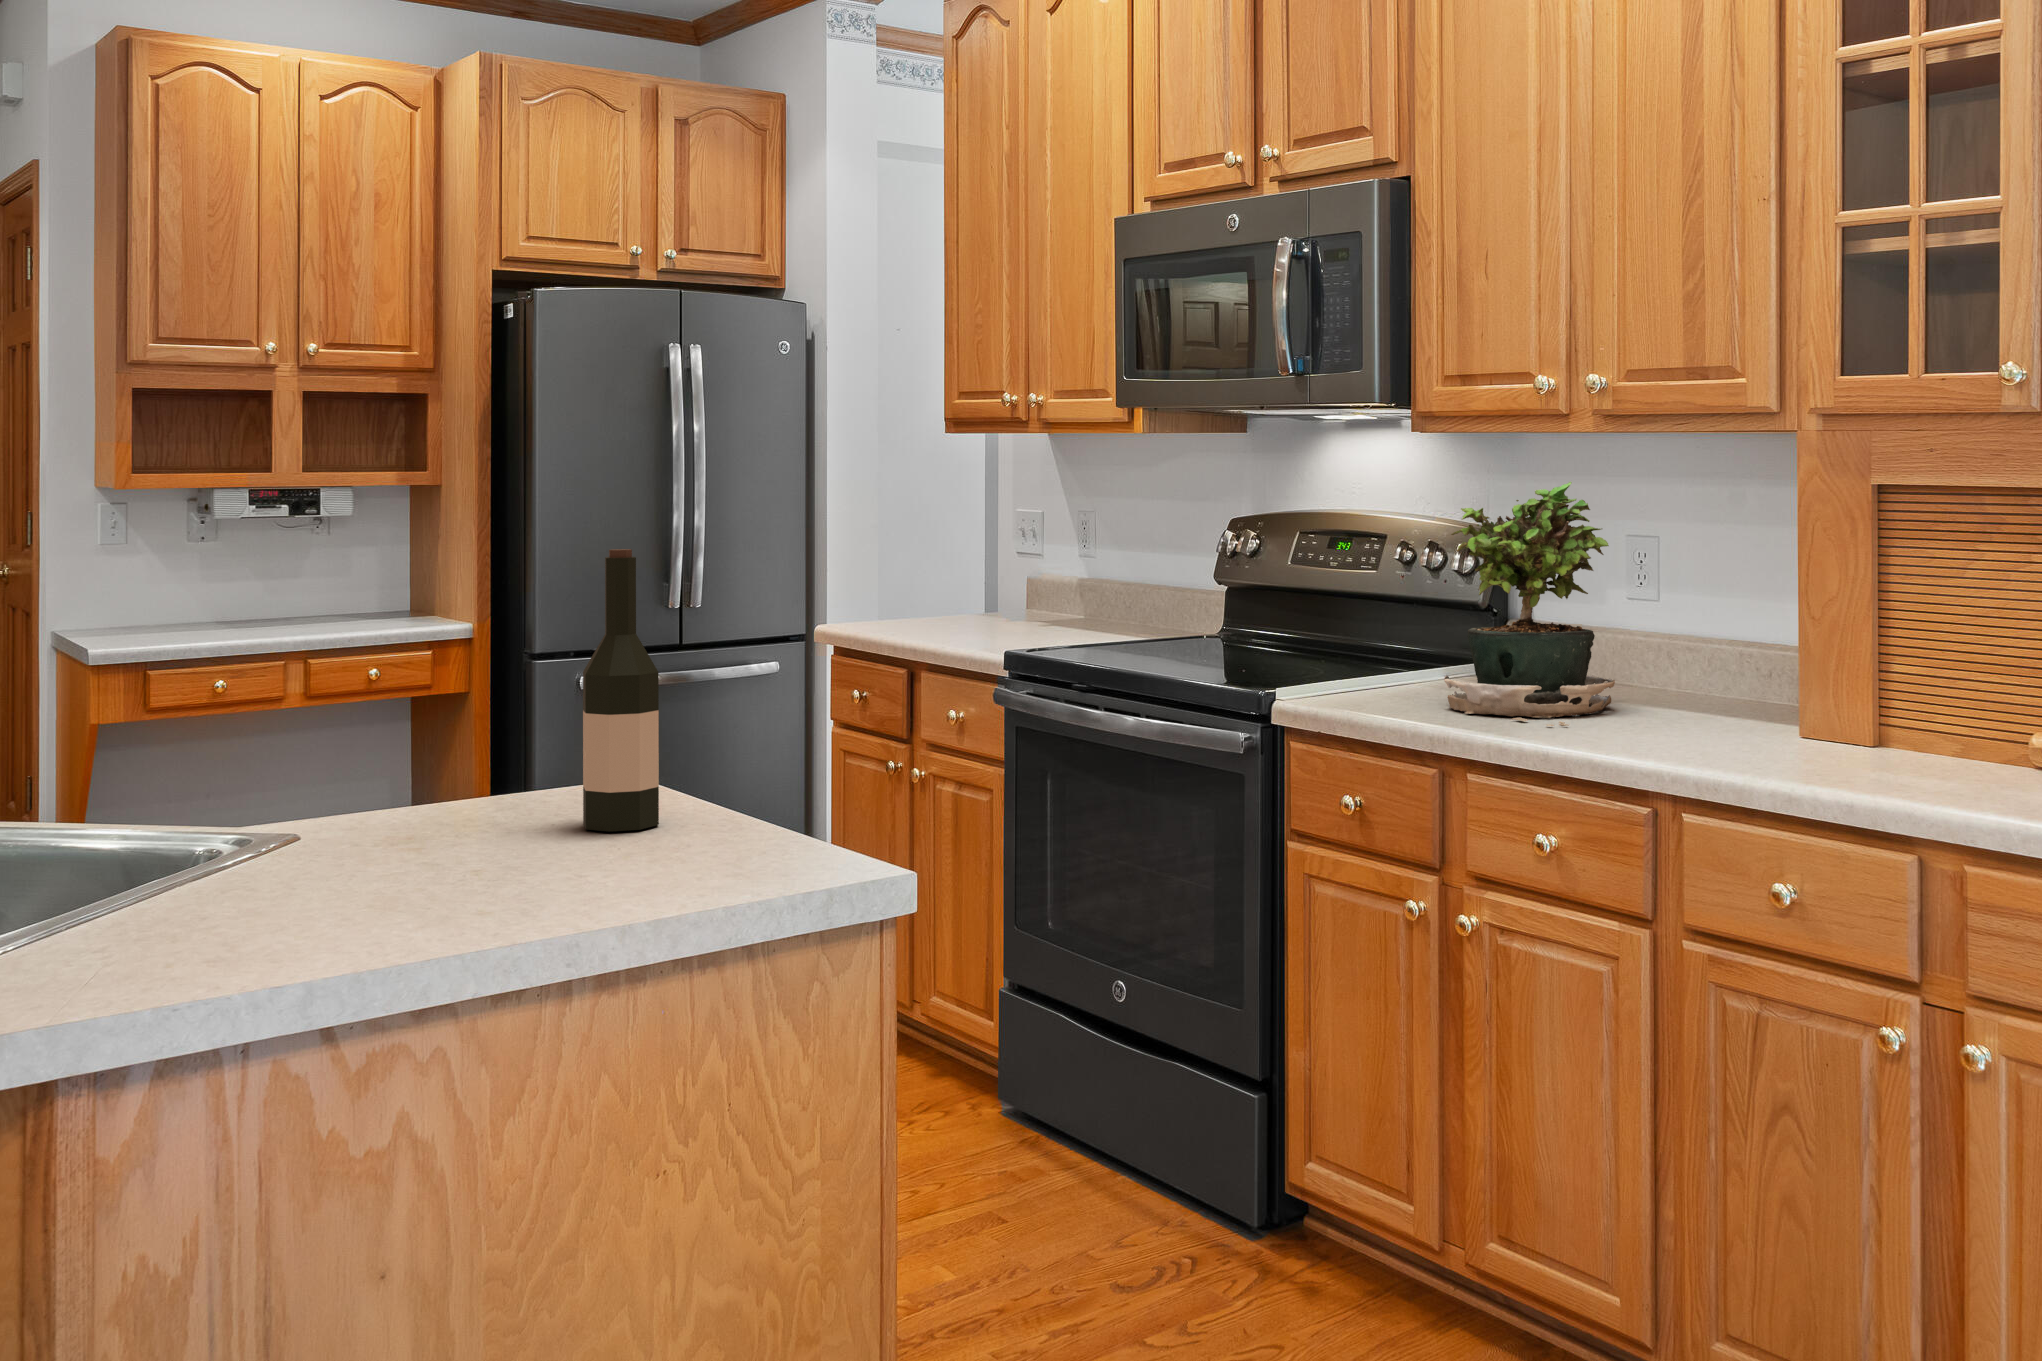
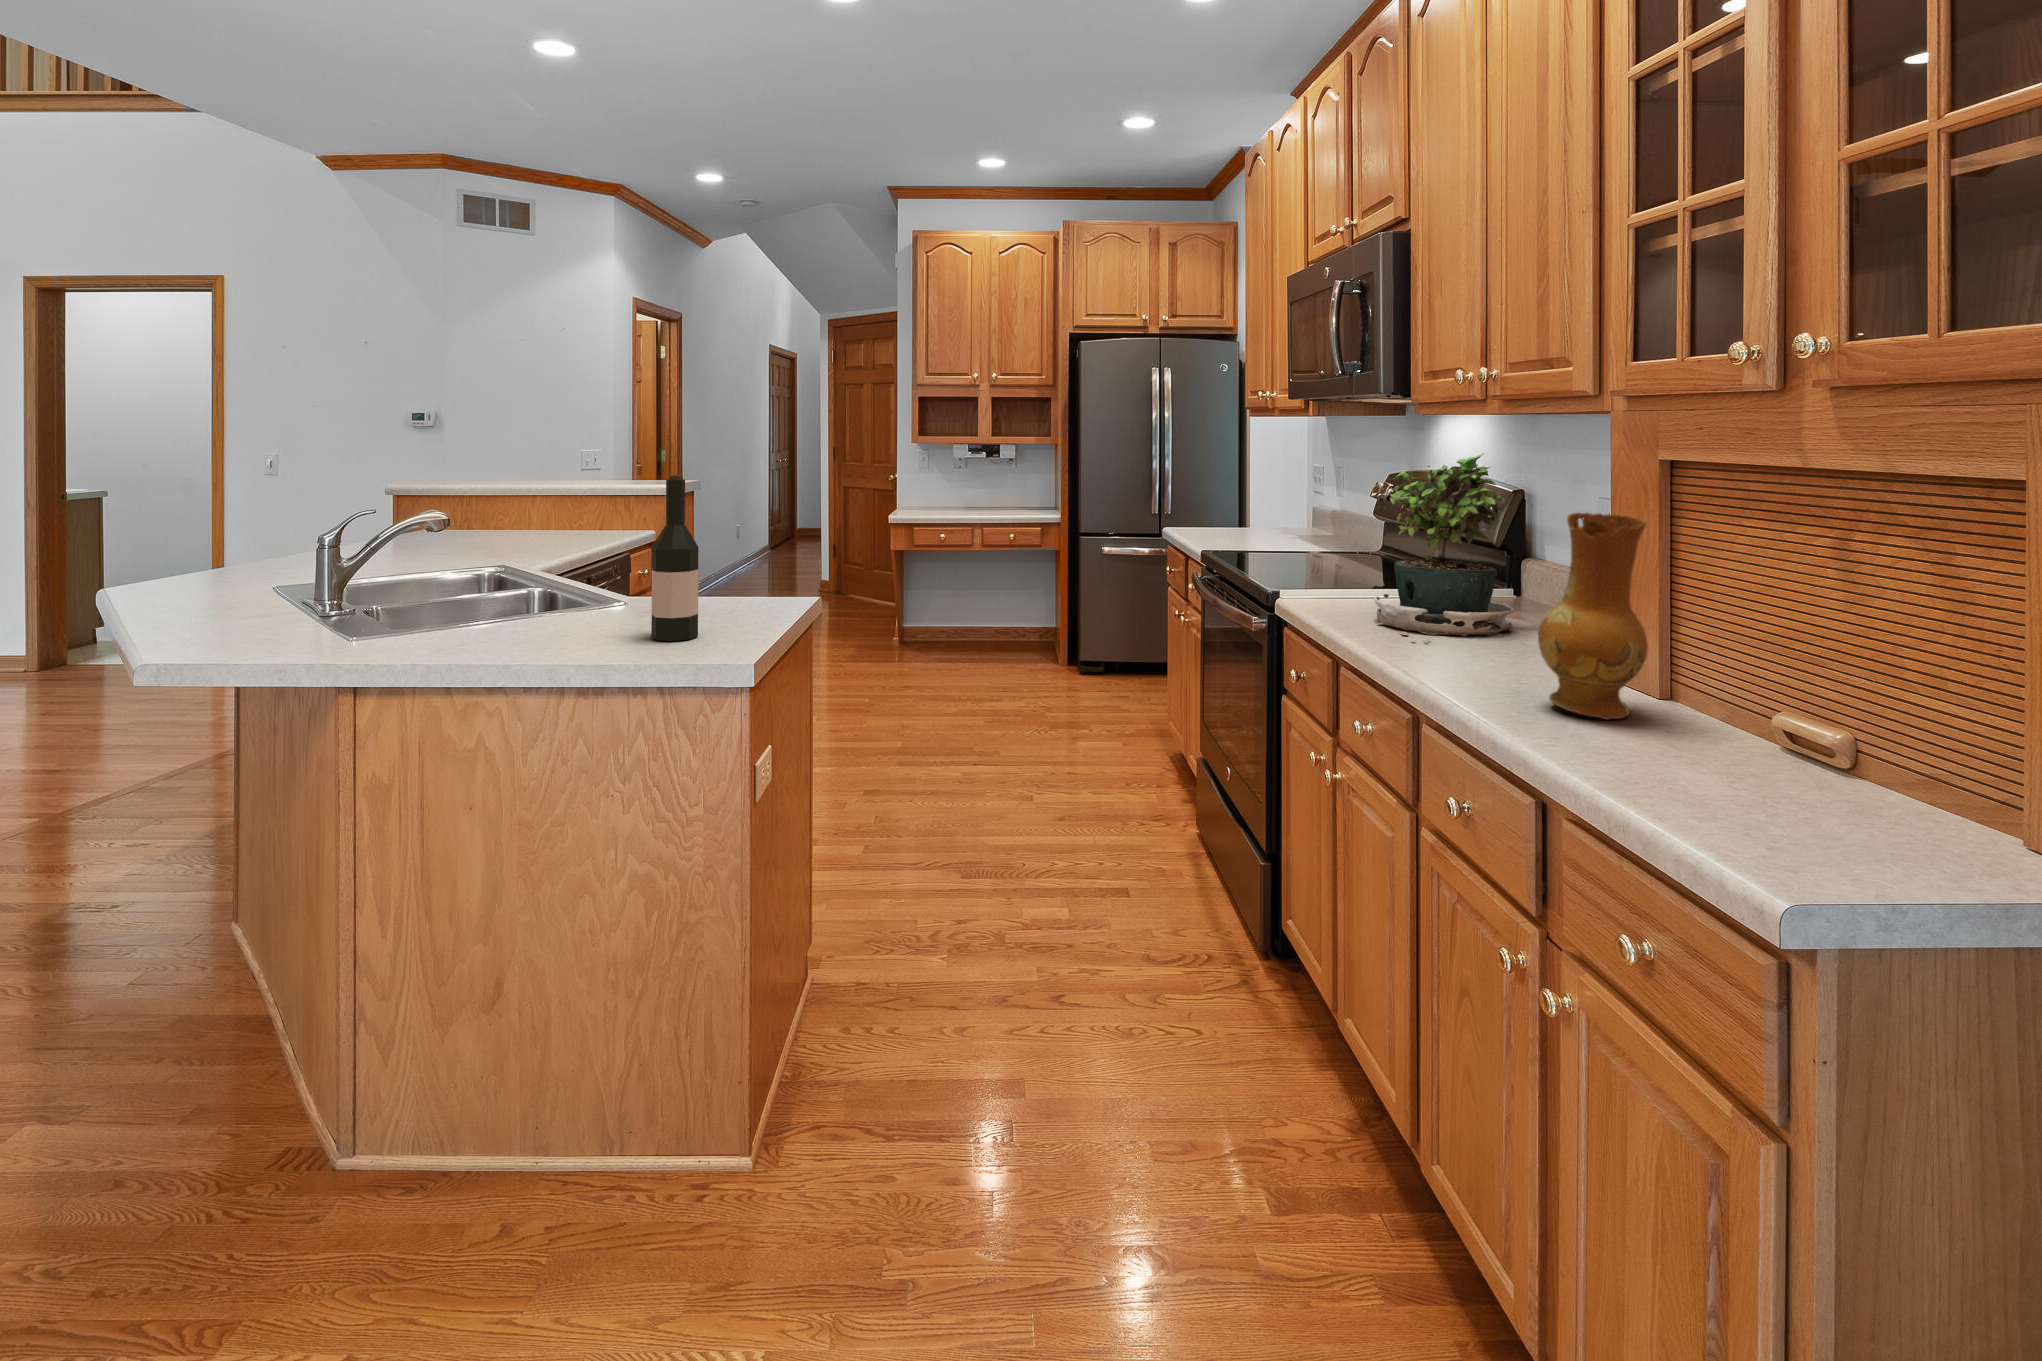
ceramic jug: none [1800,544,1912,769] -> present [1538,513,1648,720]

